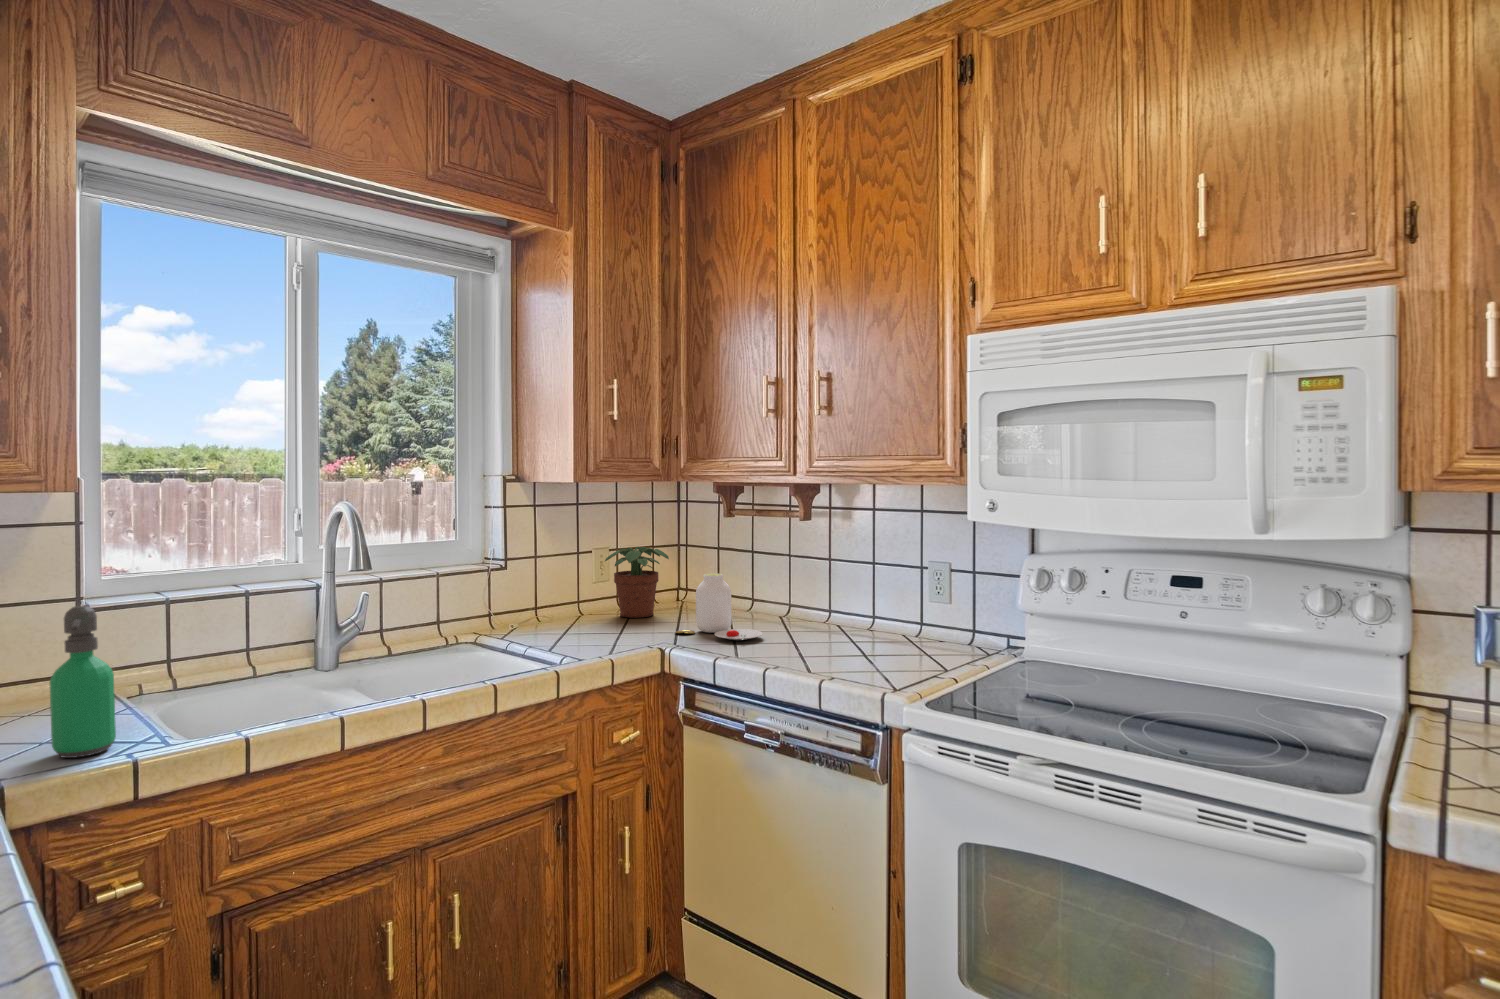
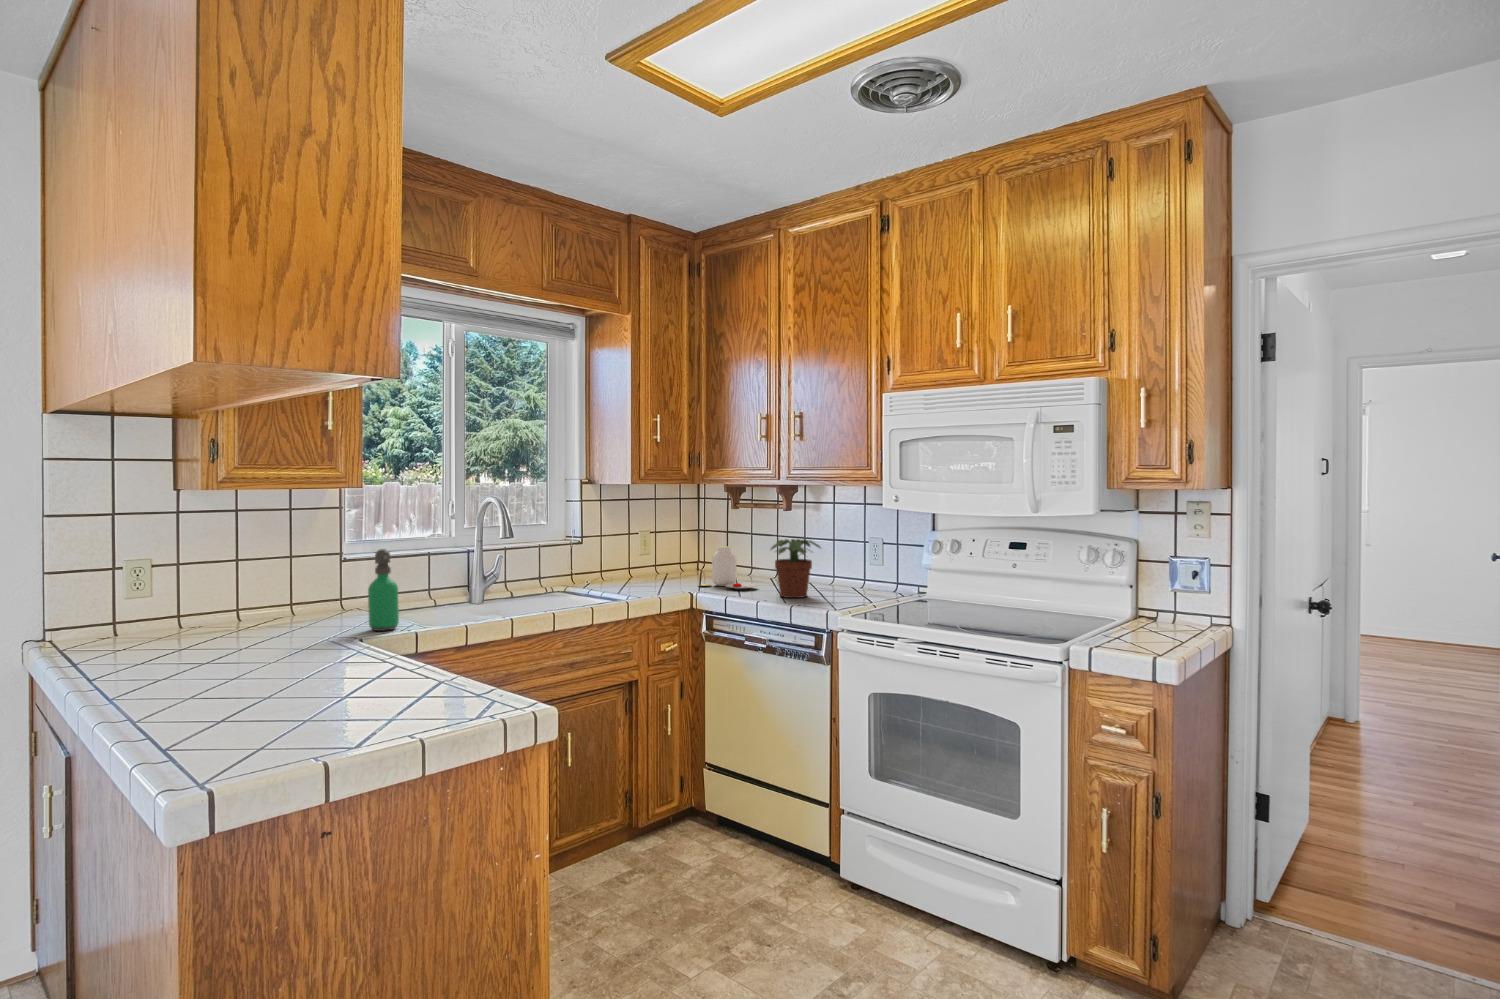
potted plant: present [605,547,669,618] -> present [771,539,821,598]

